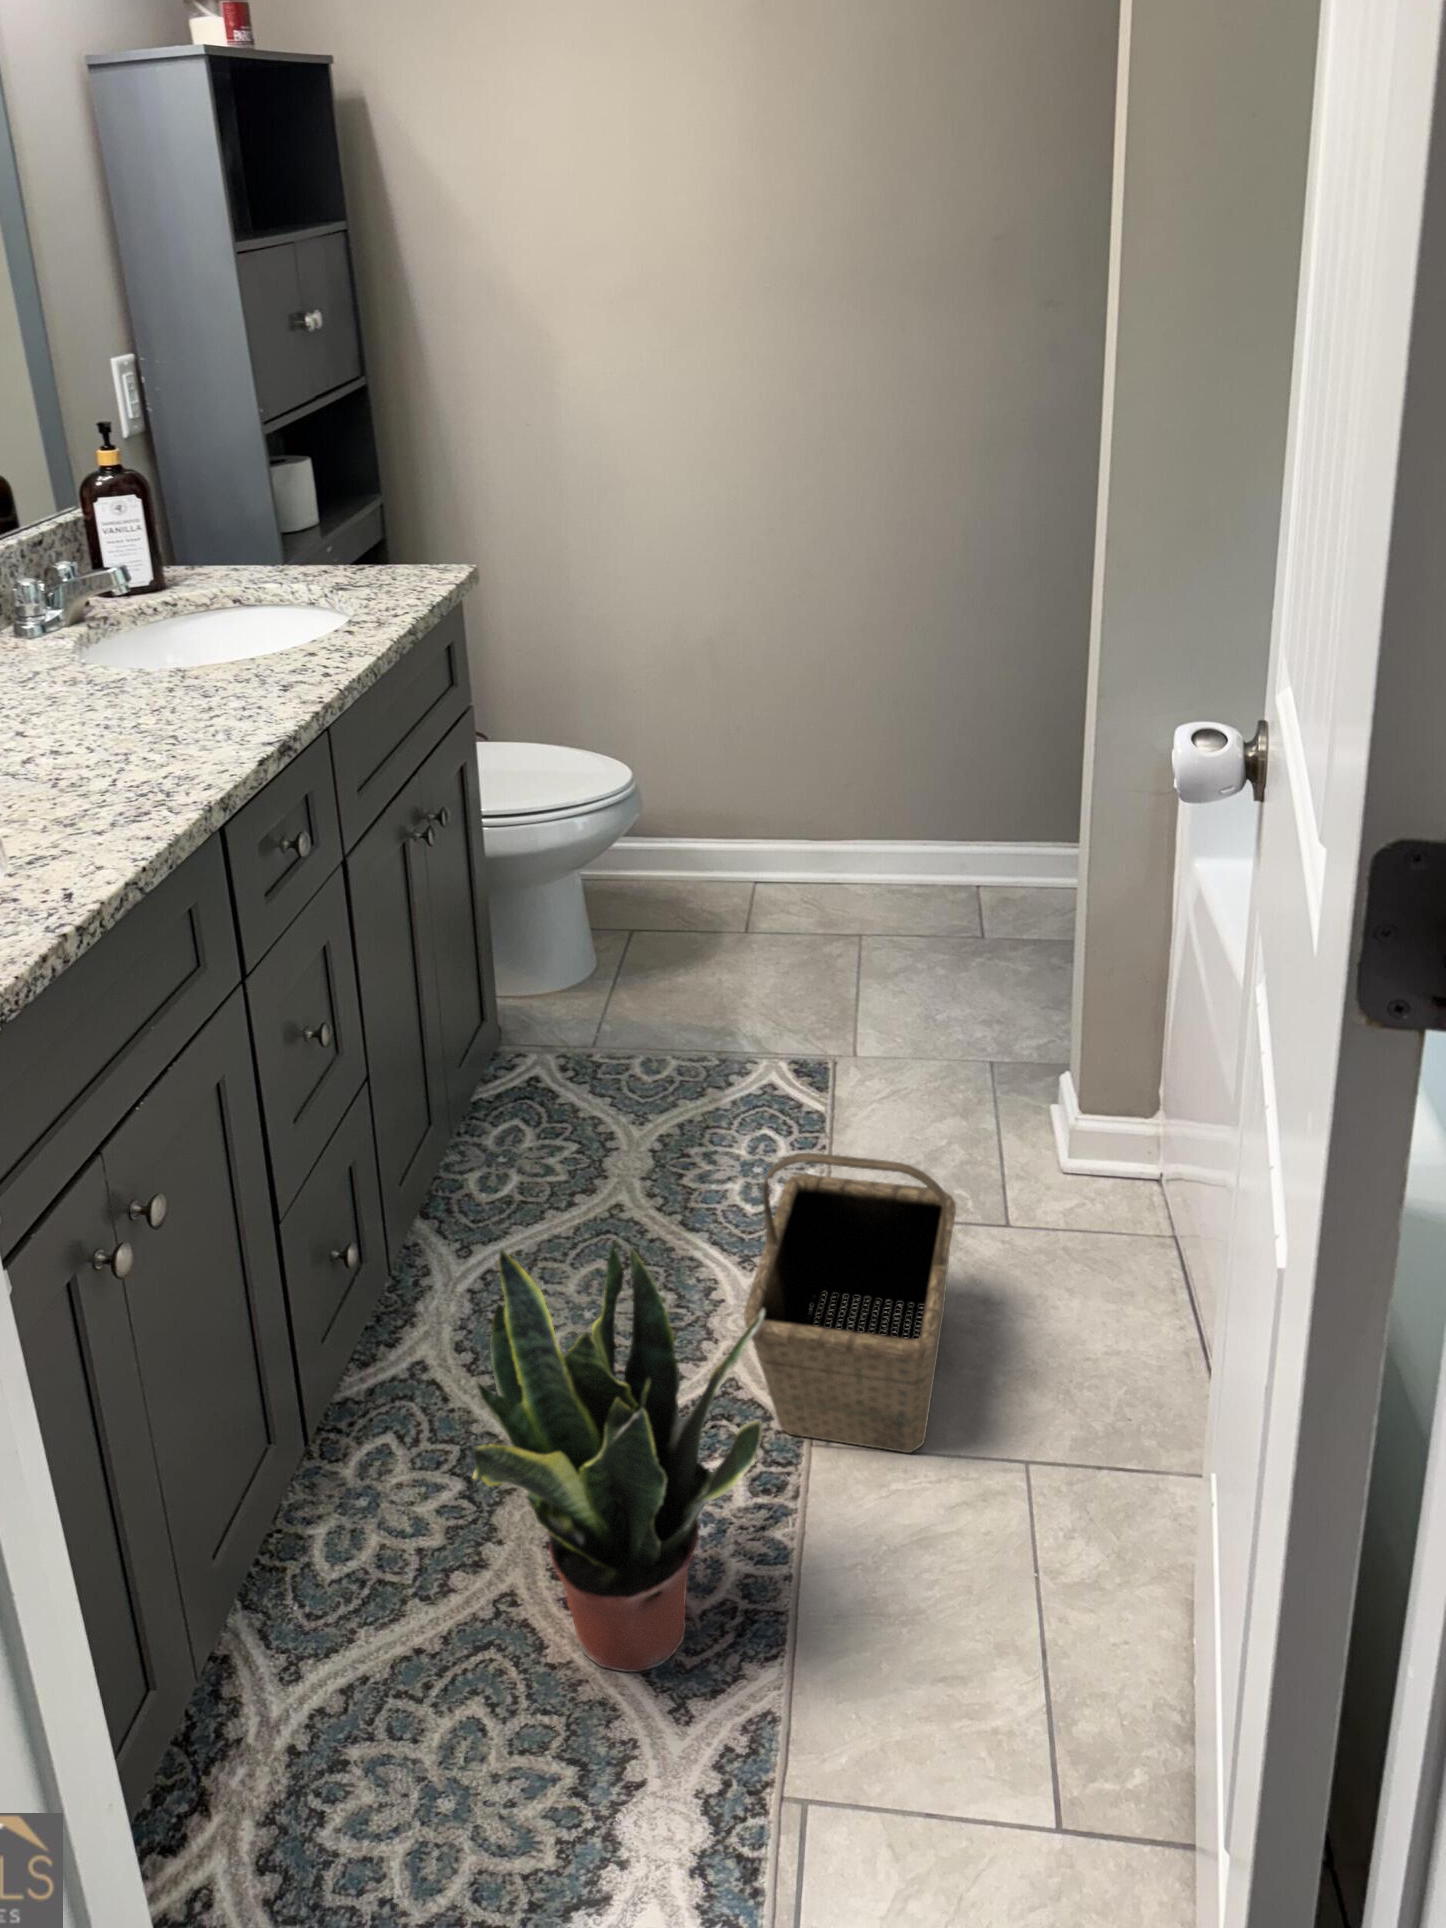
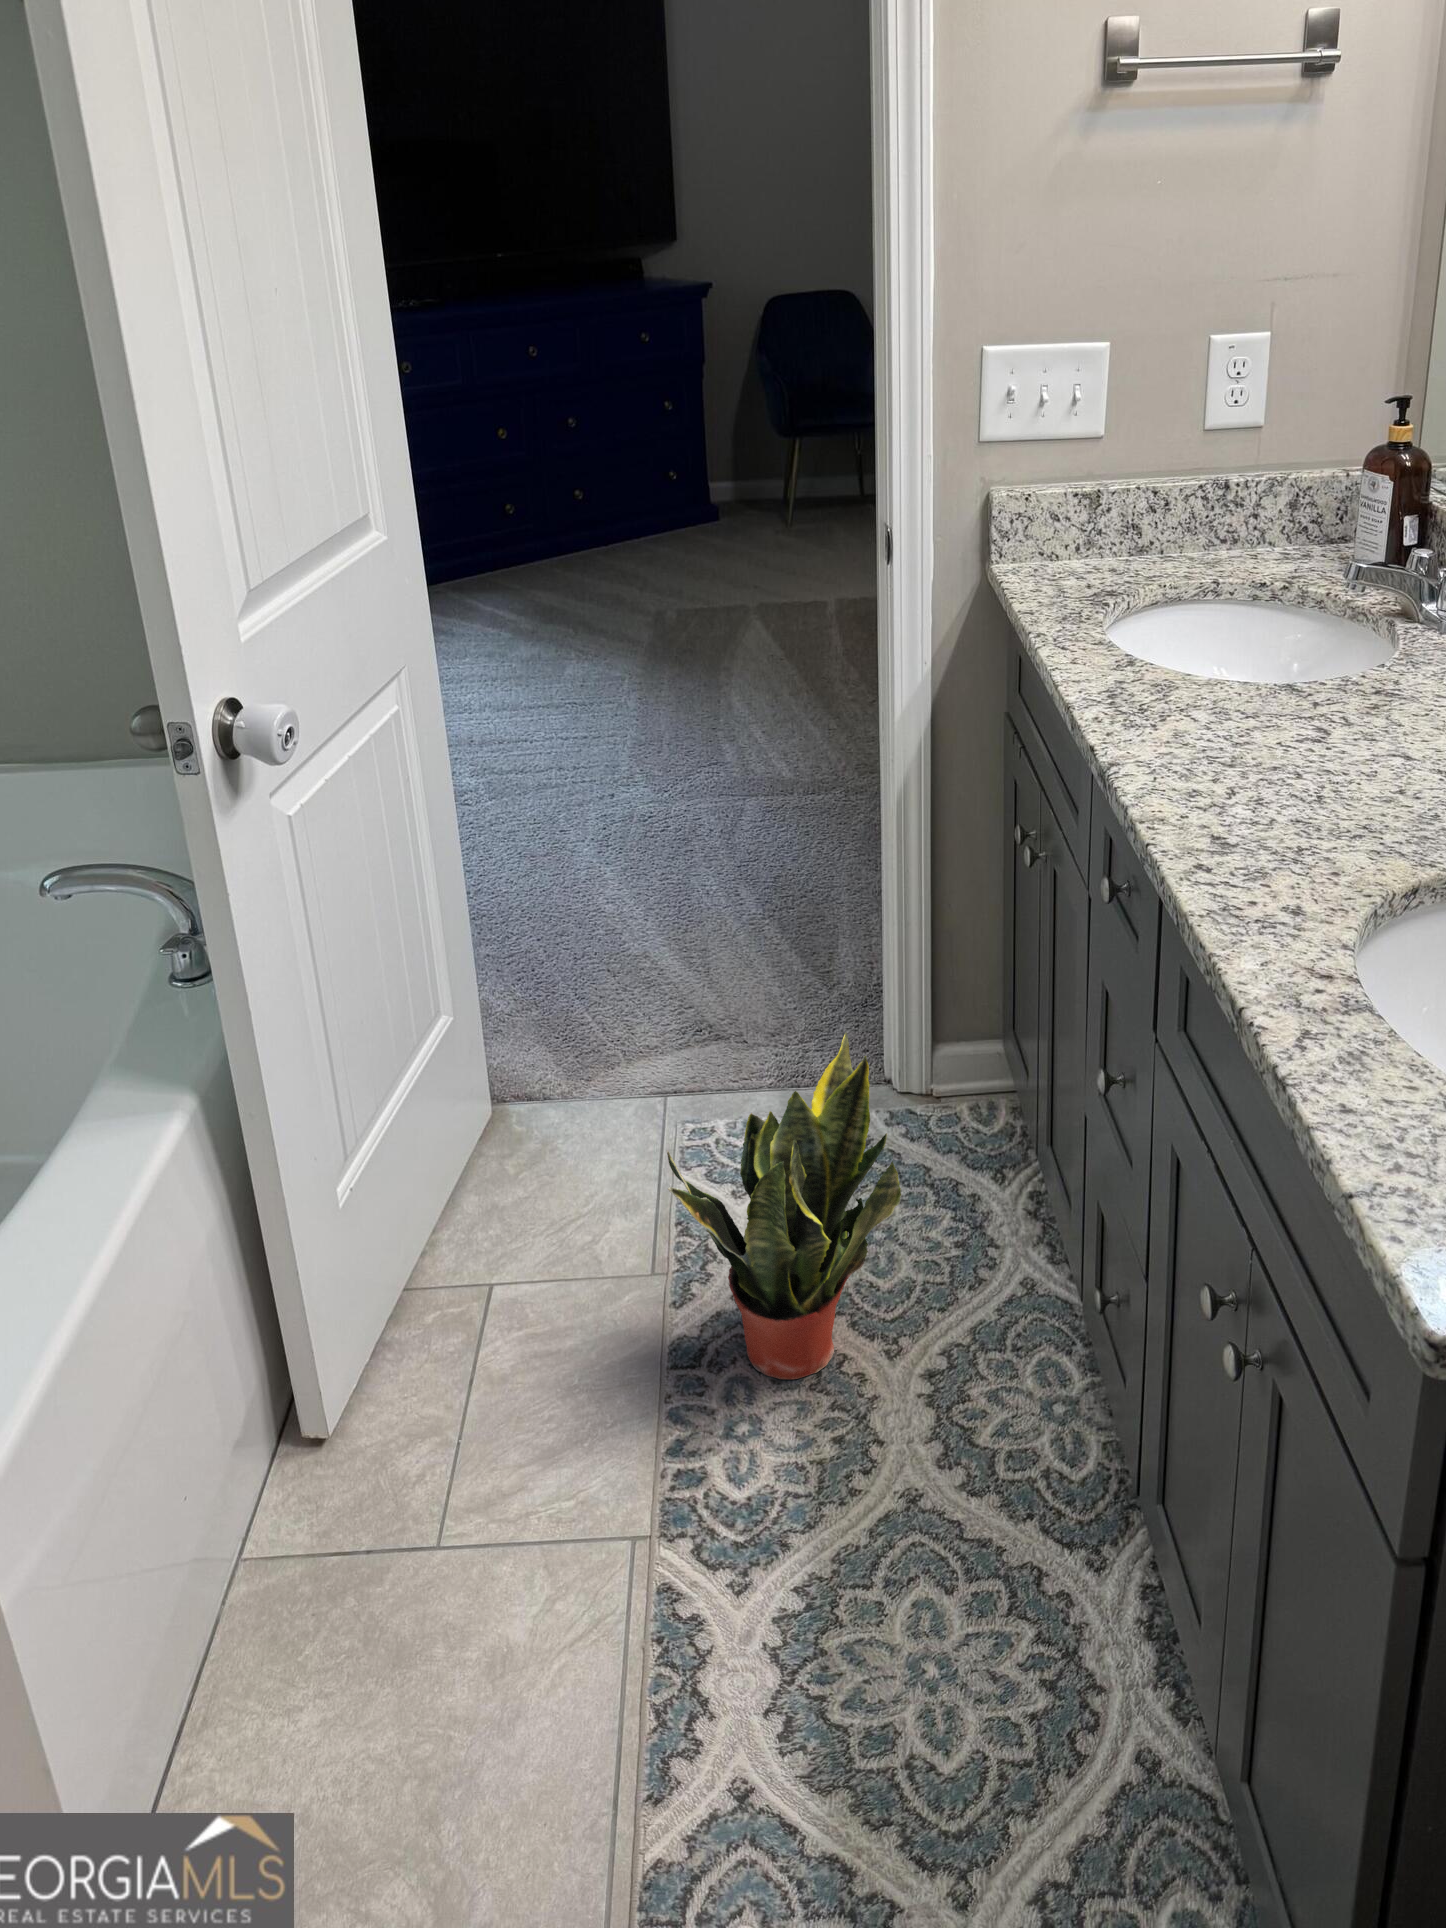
basket: present [744,1153,956,1453] -> none [450,1407,710,1759]

